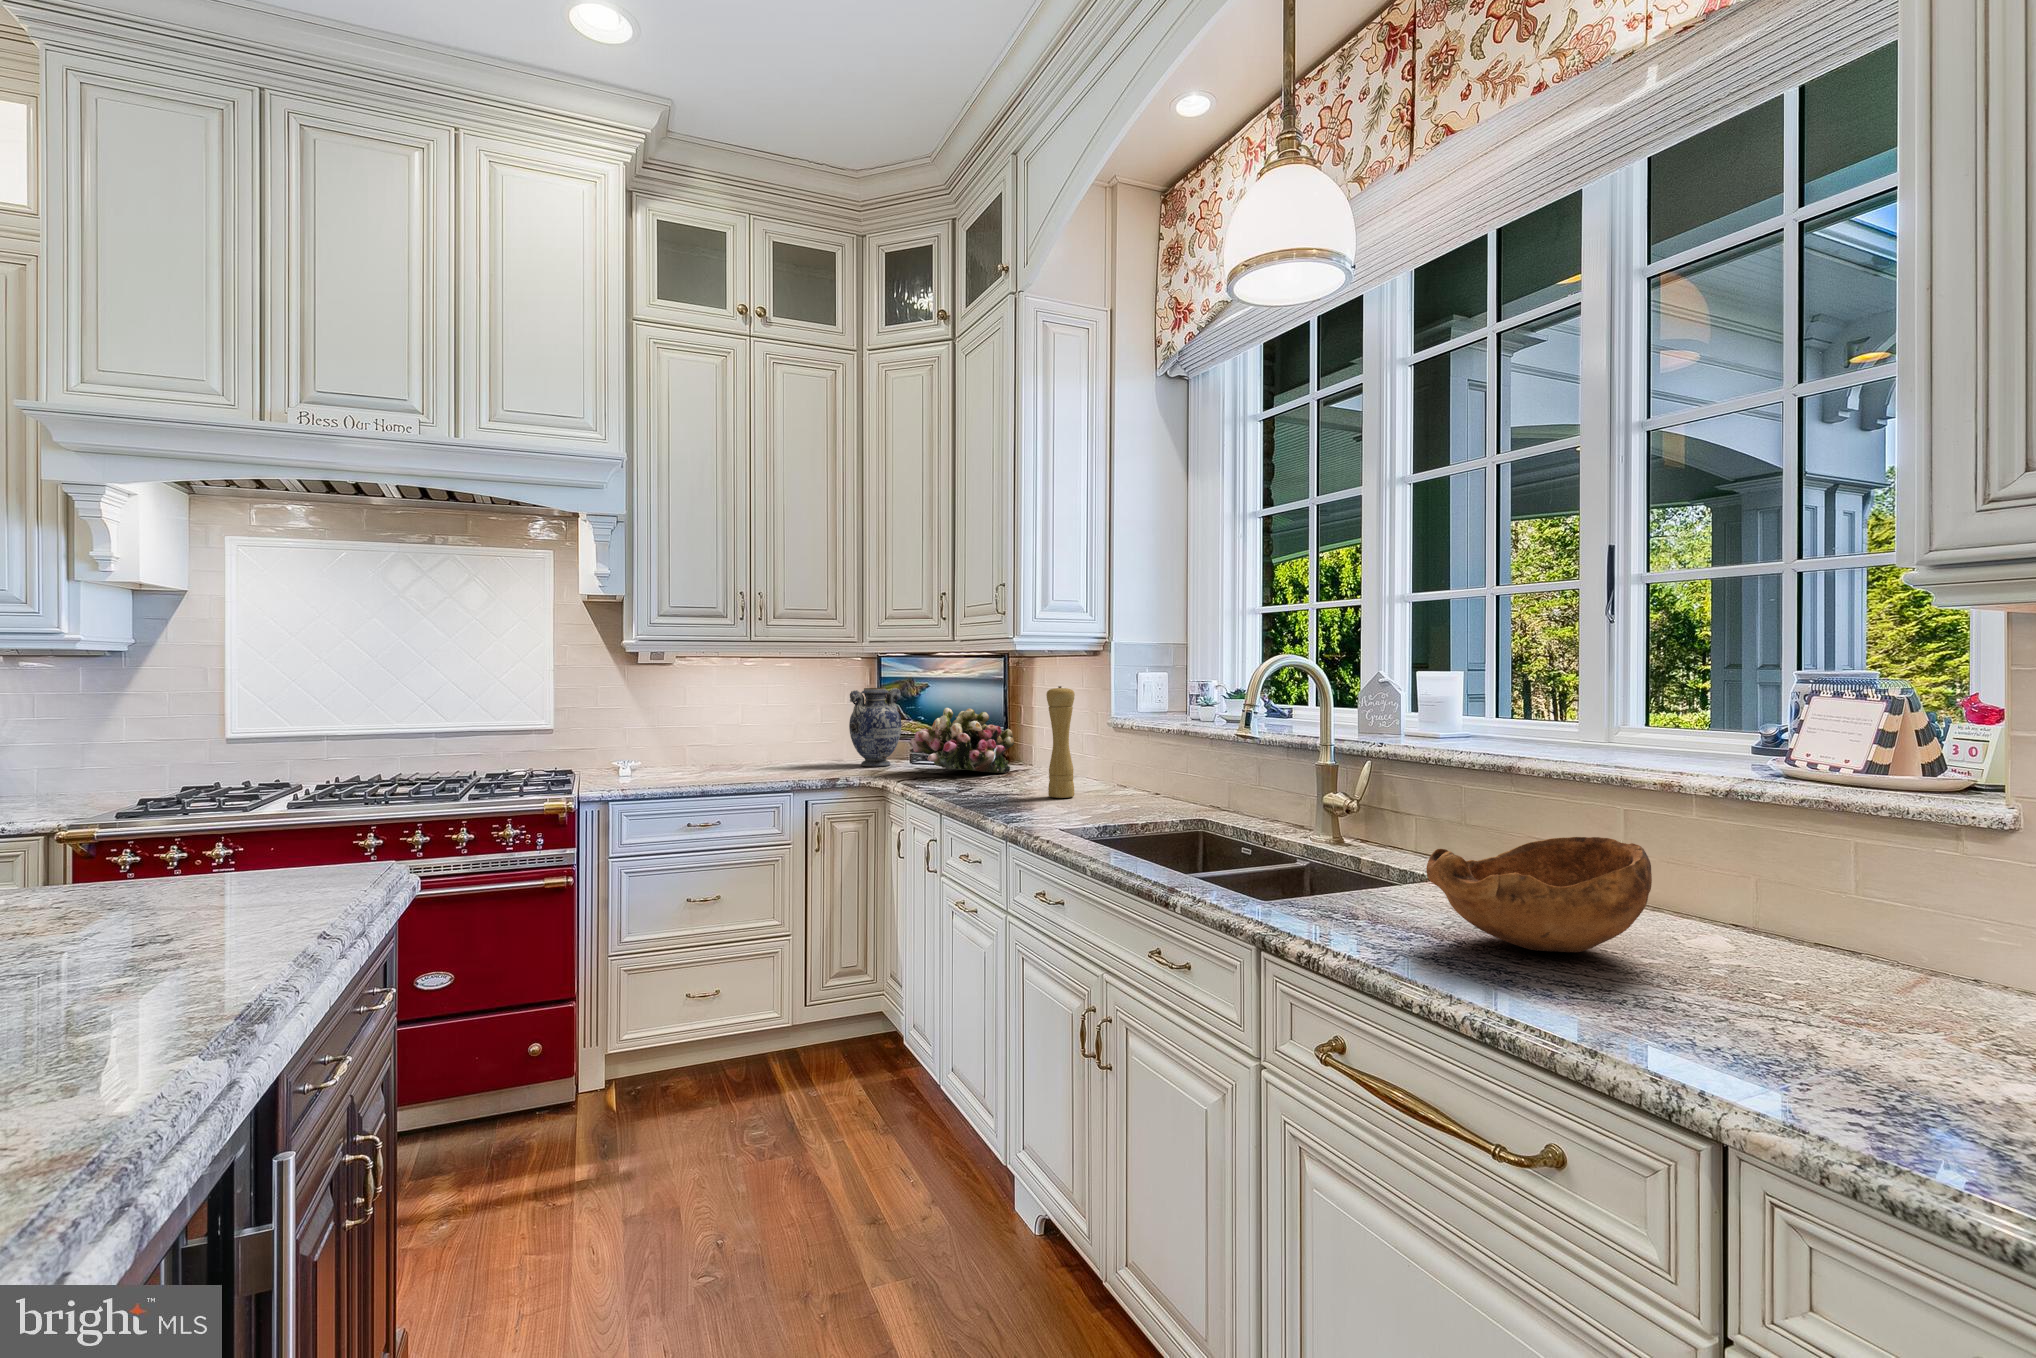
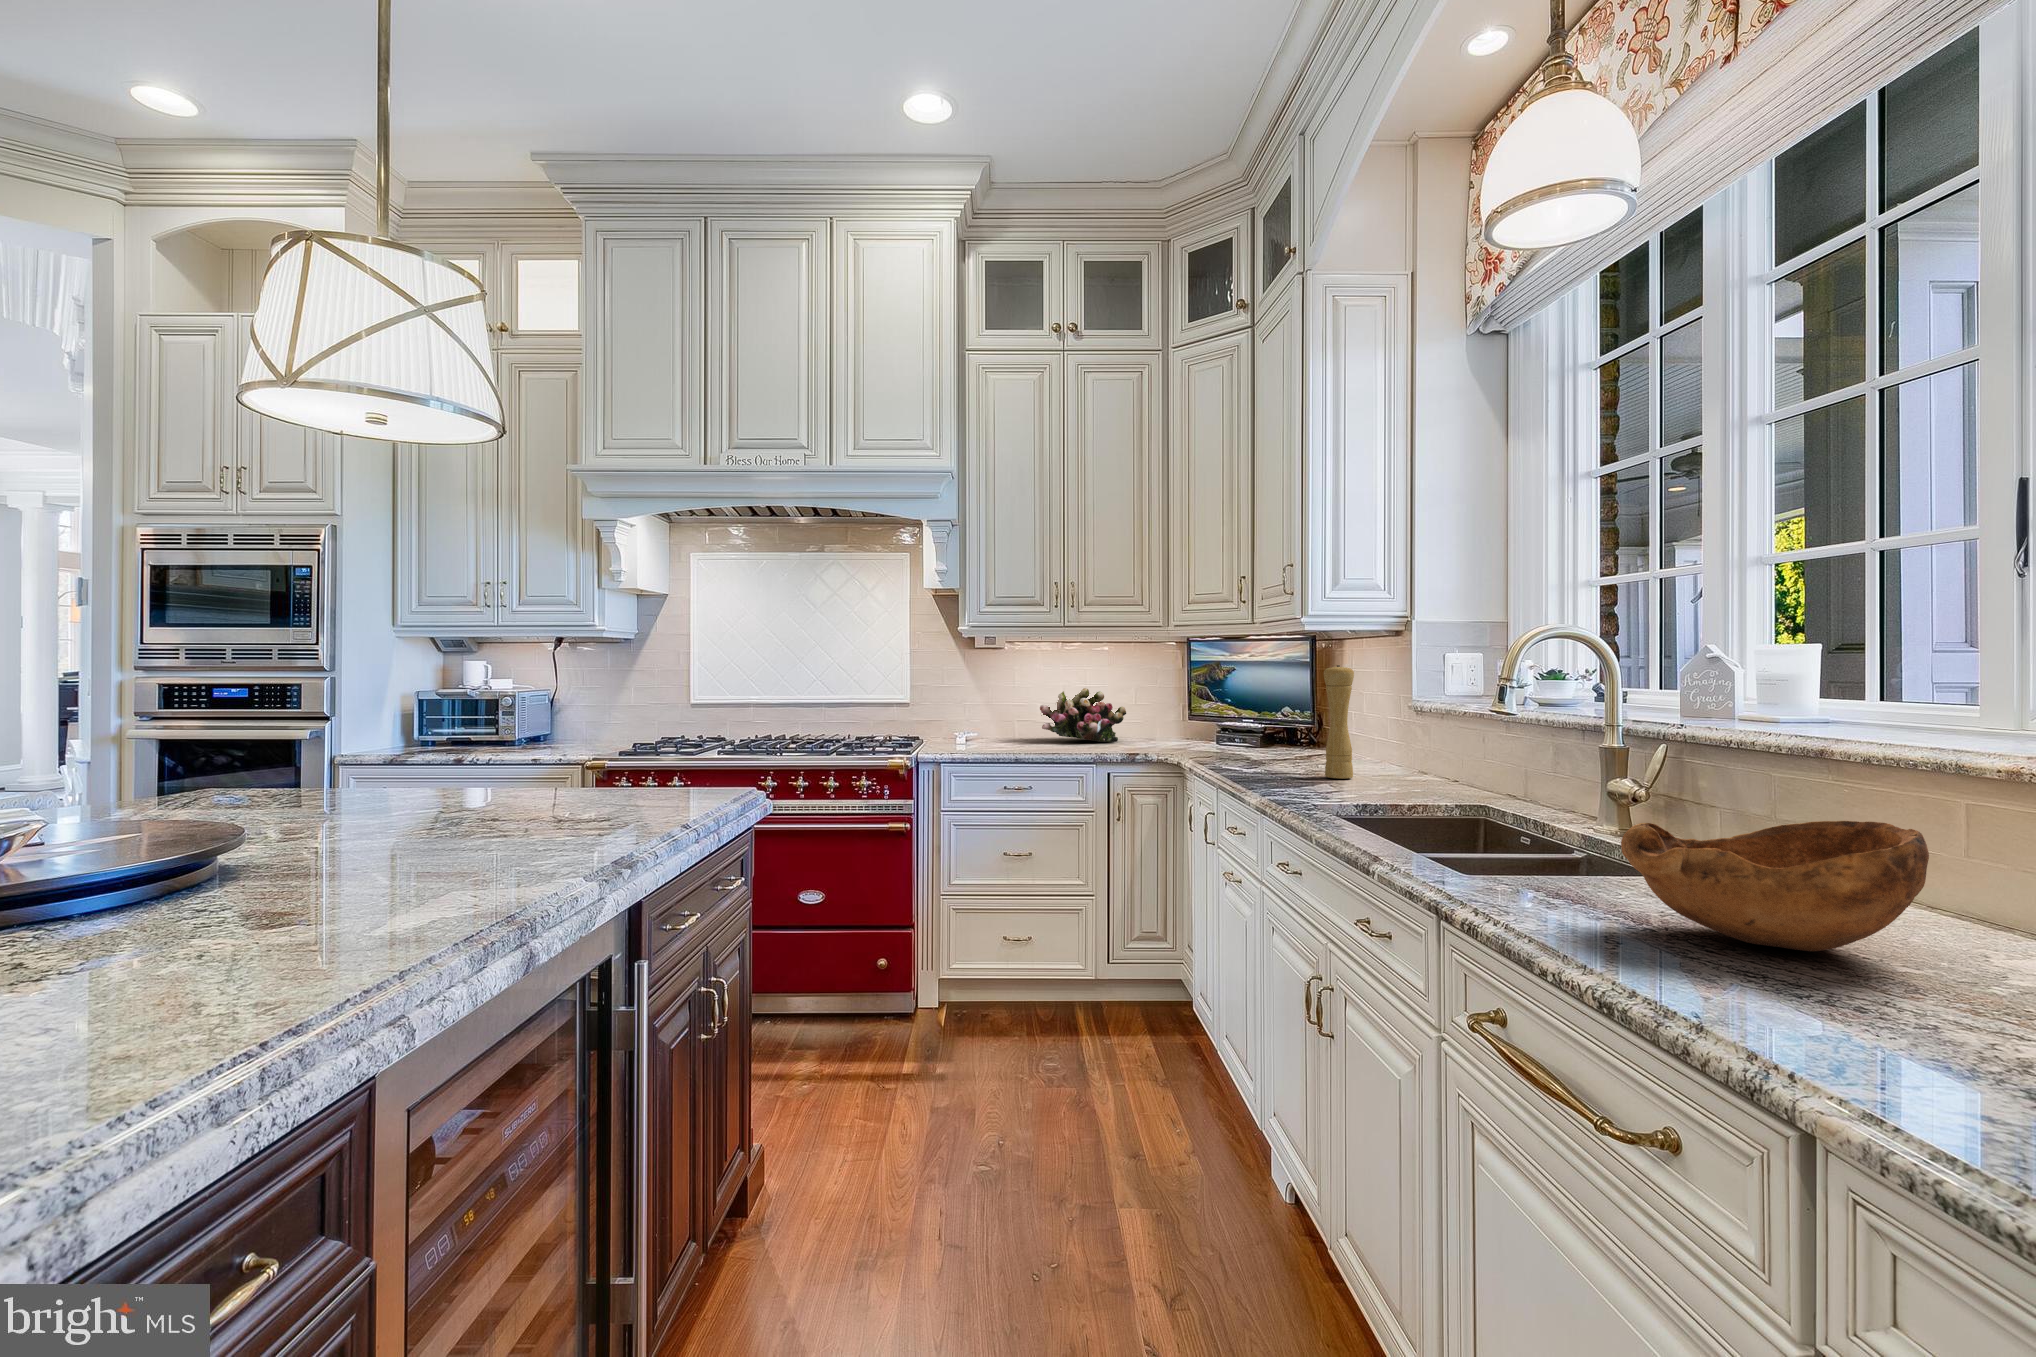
decorative vase: present [849,688,901,767] -> none [1155,672,1206,746]
flower arrangement: present [910,708,1014,773] -> present [1040,688,1126,742]

